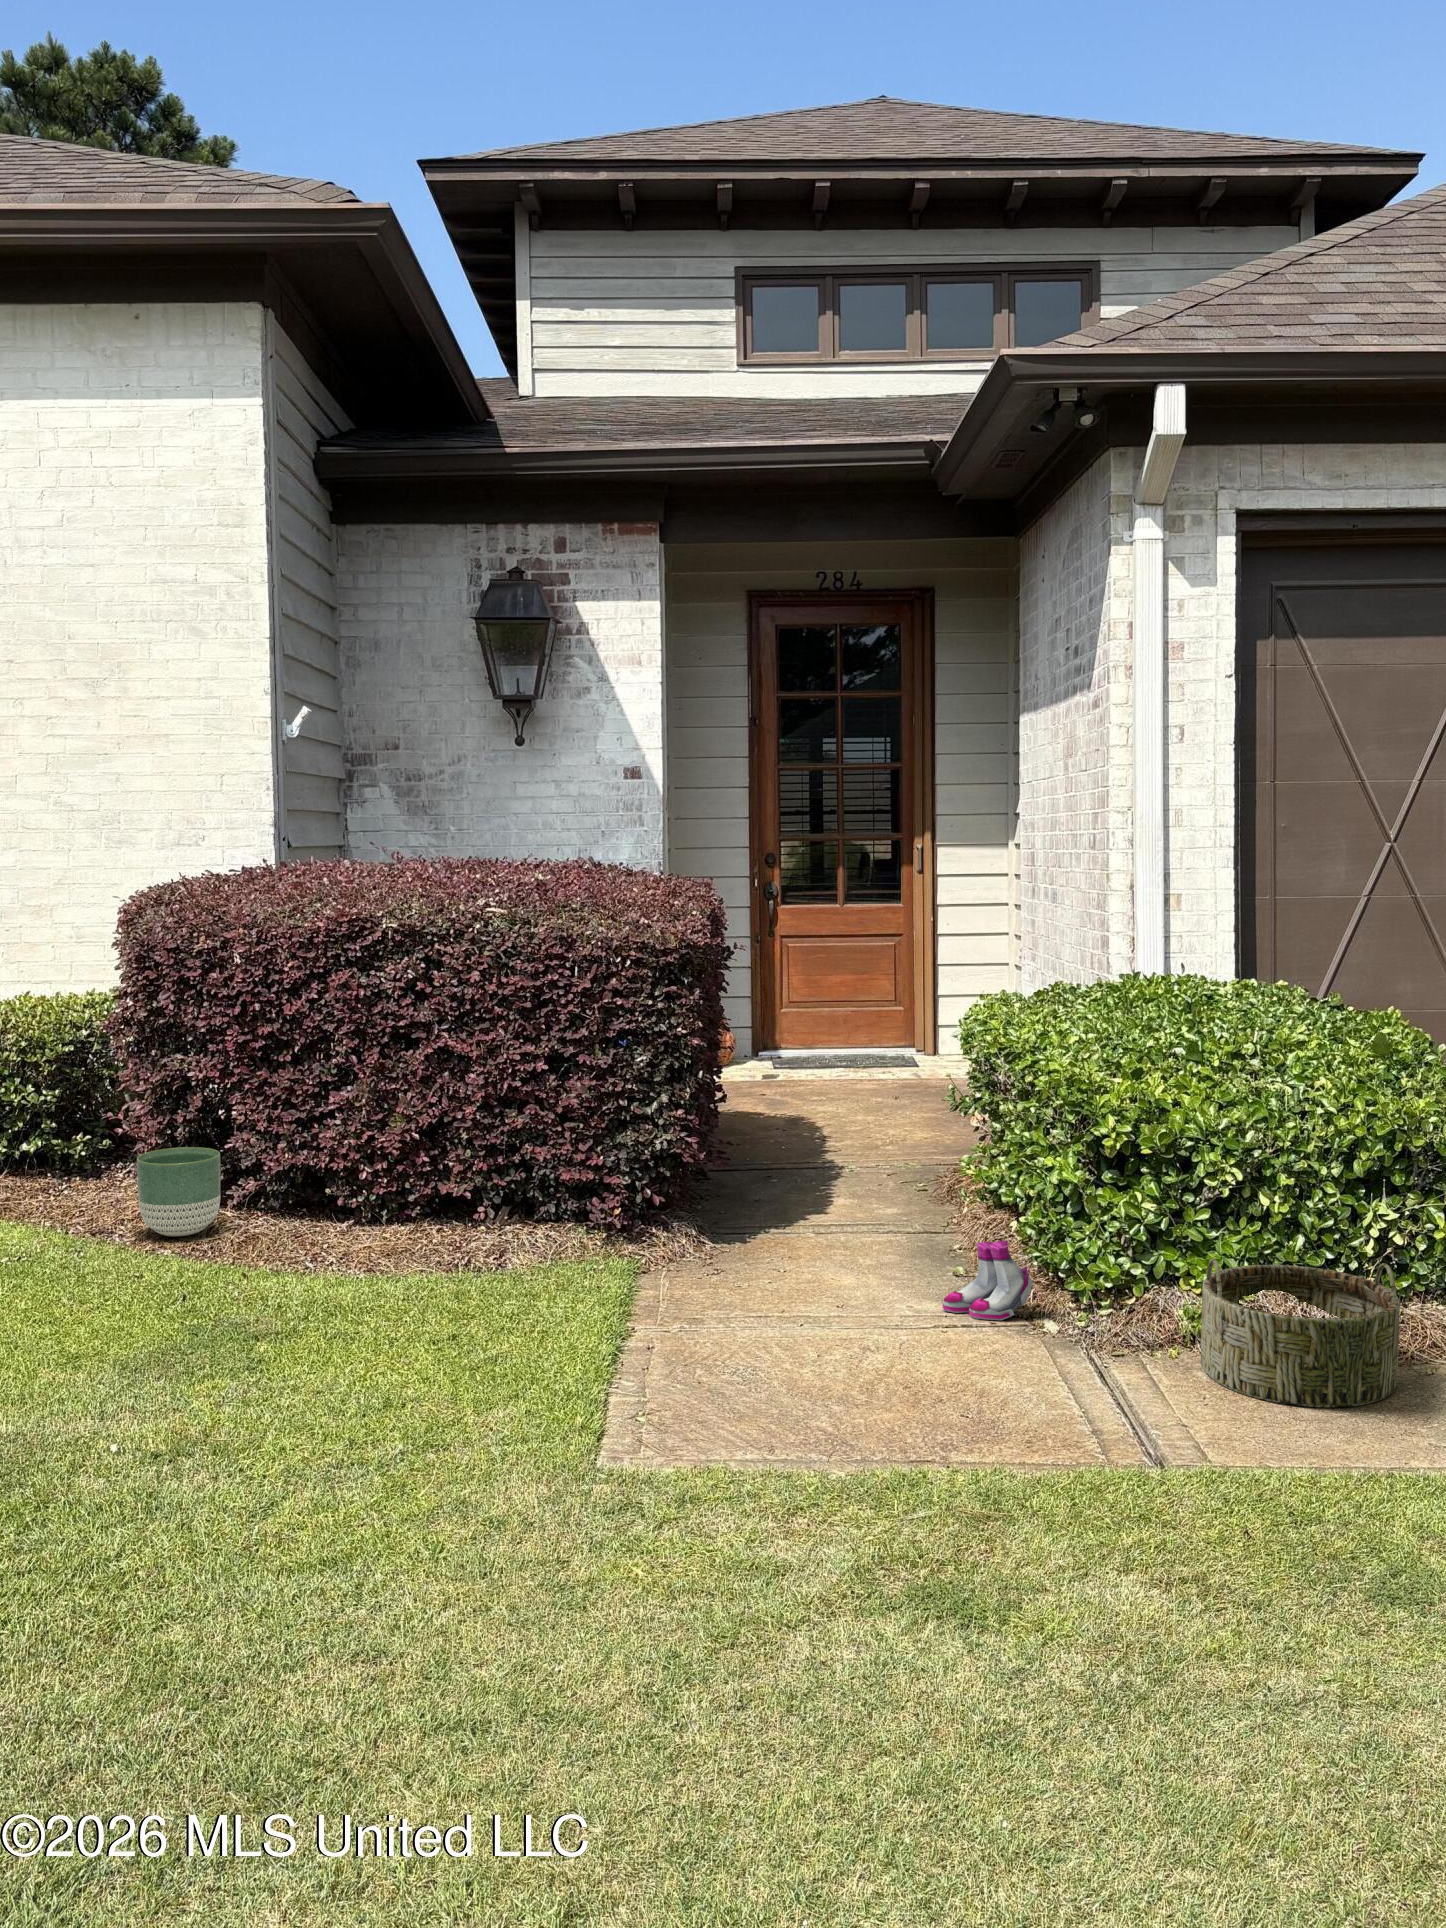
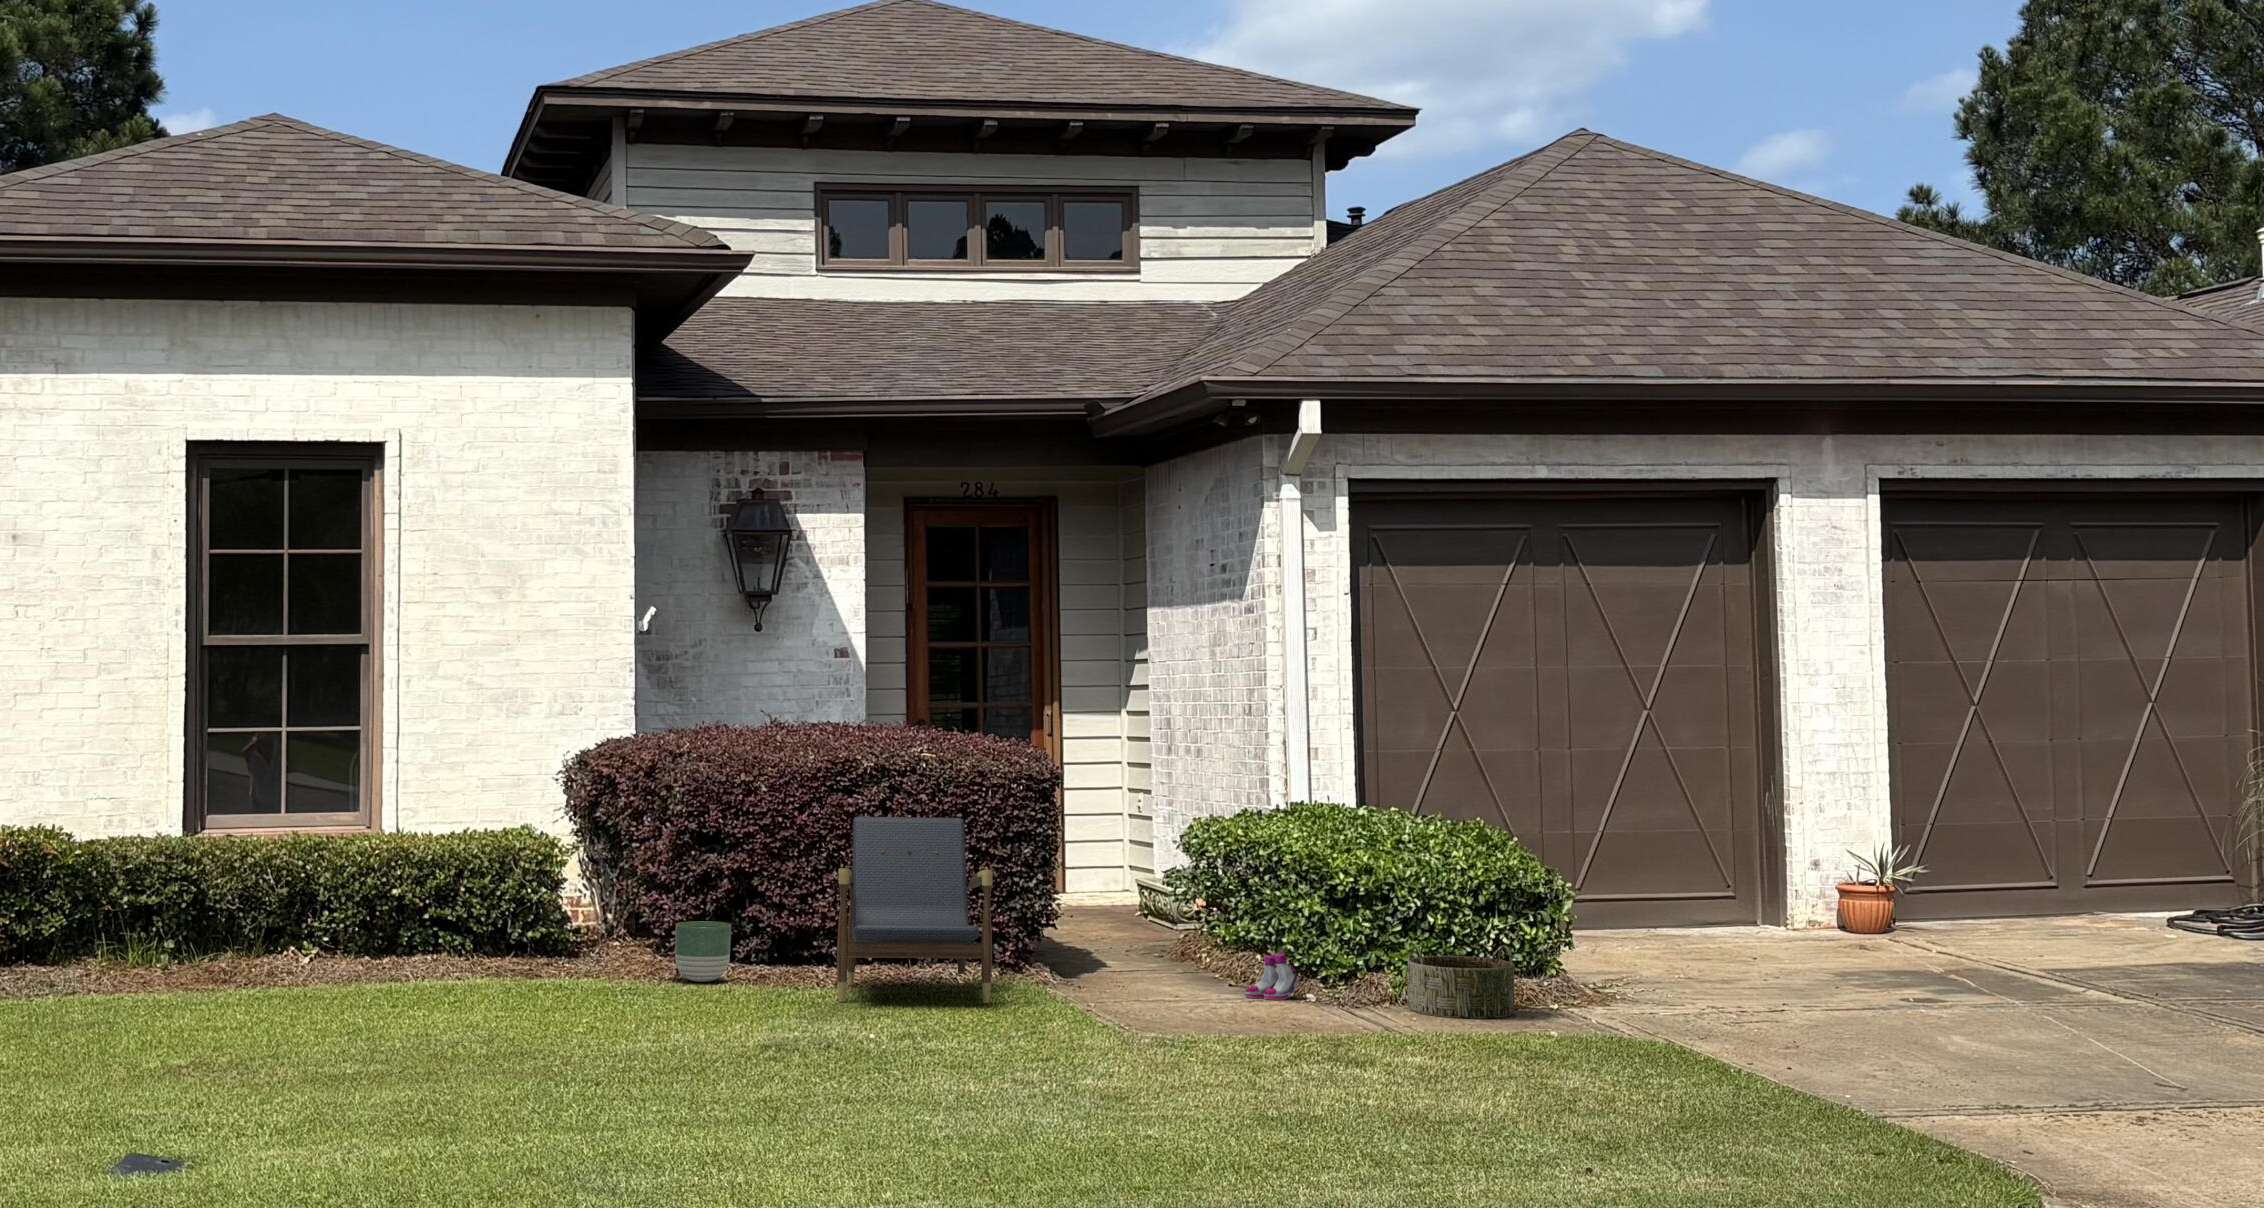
lounge chair: none [267,1007,535,1316] -> present [837,817,993,1003]

